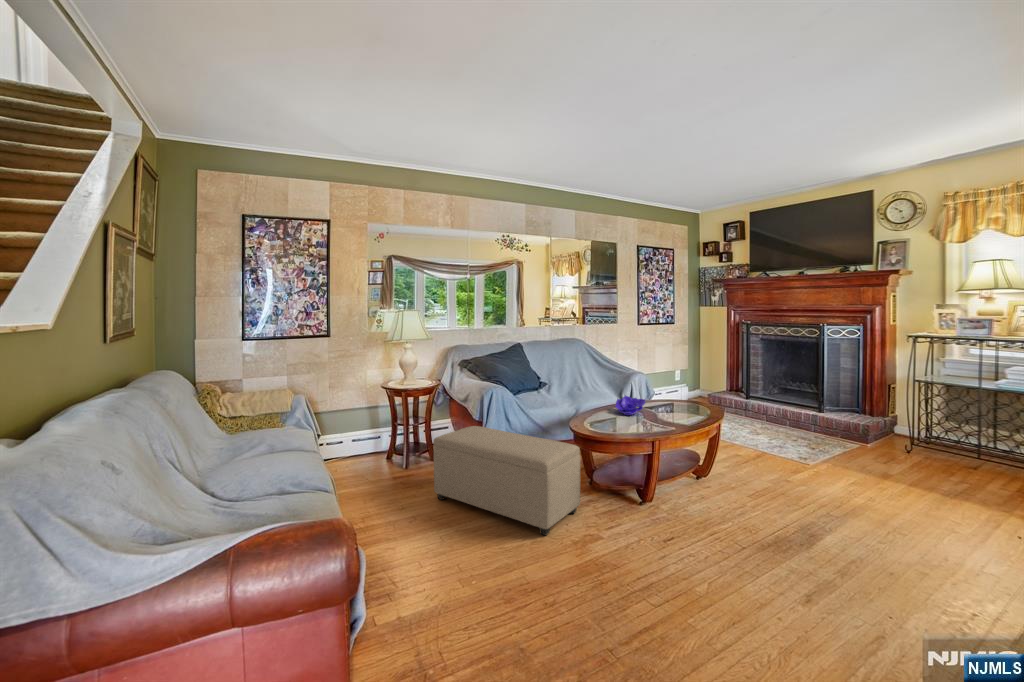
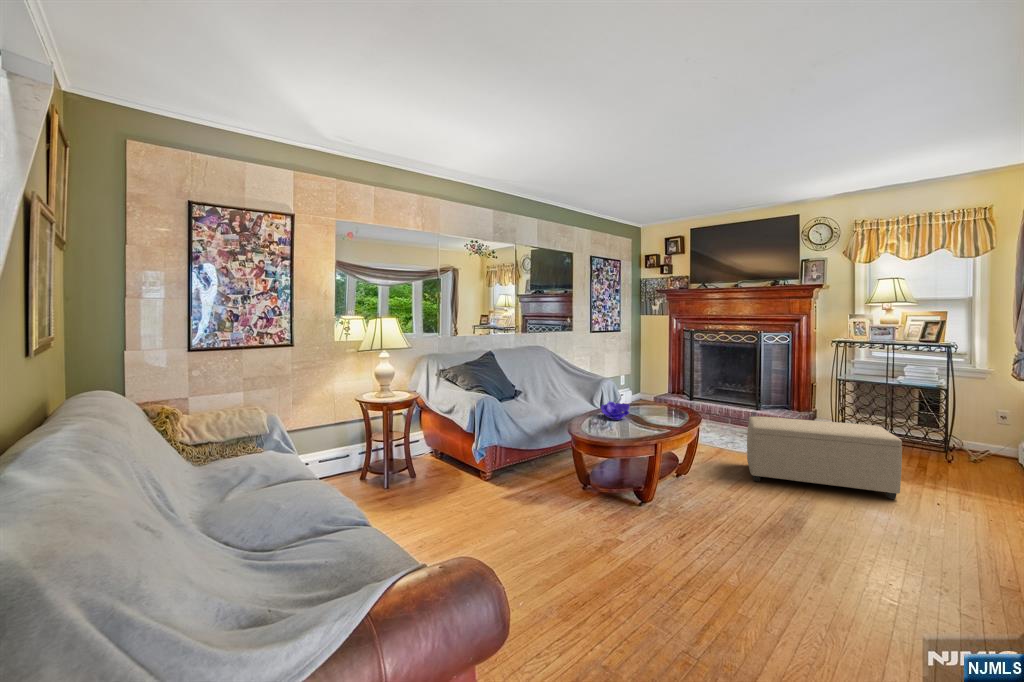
ottoman: present [433,426,580,535] -> present [747,416,902,499]

